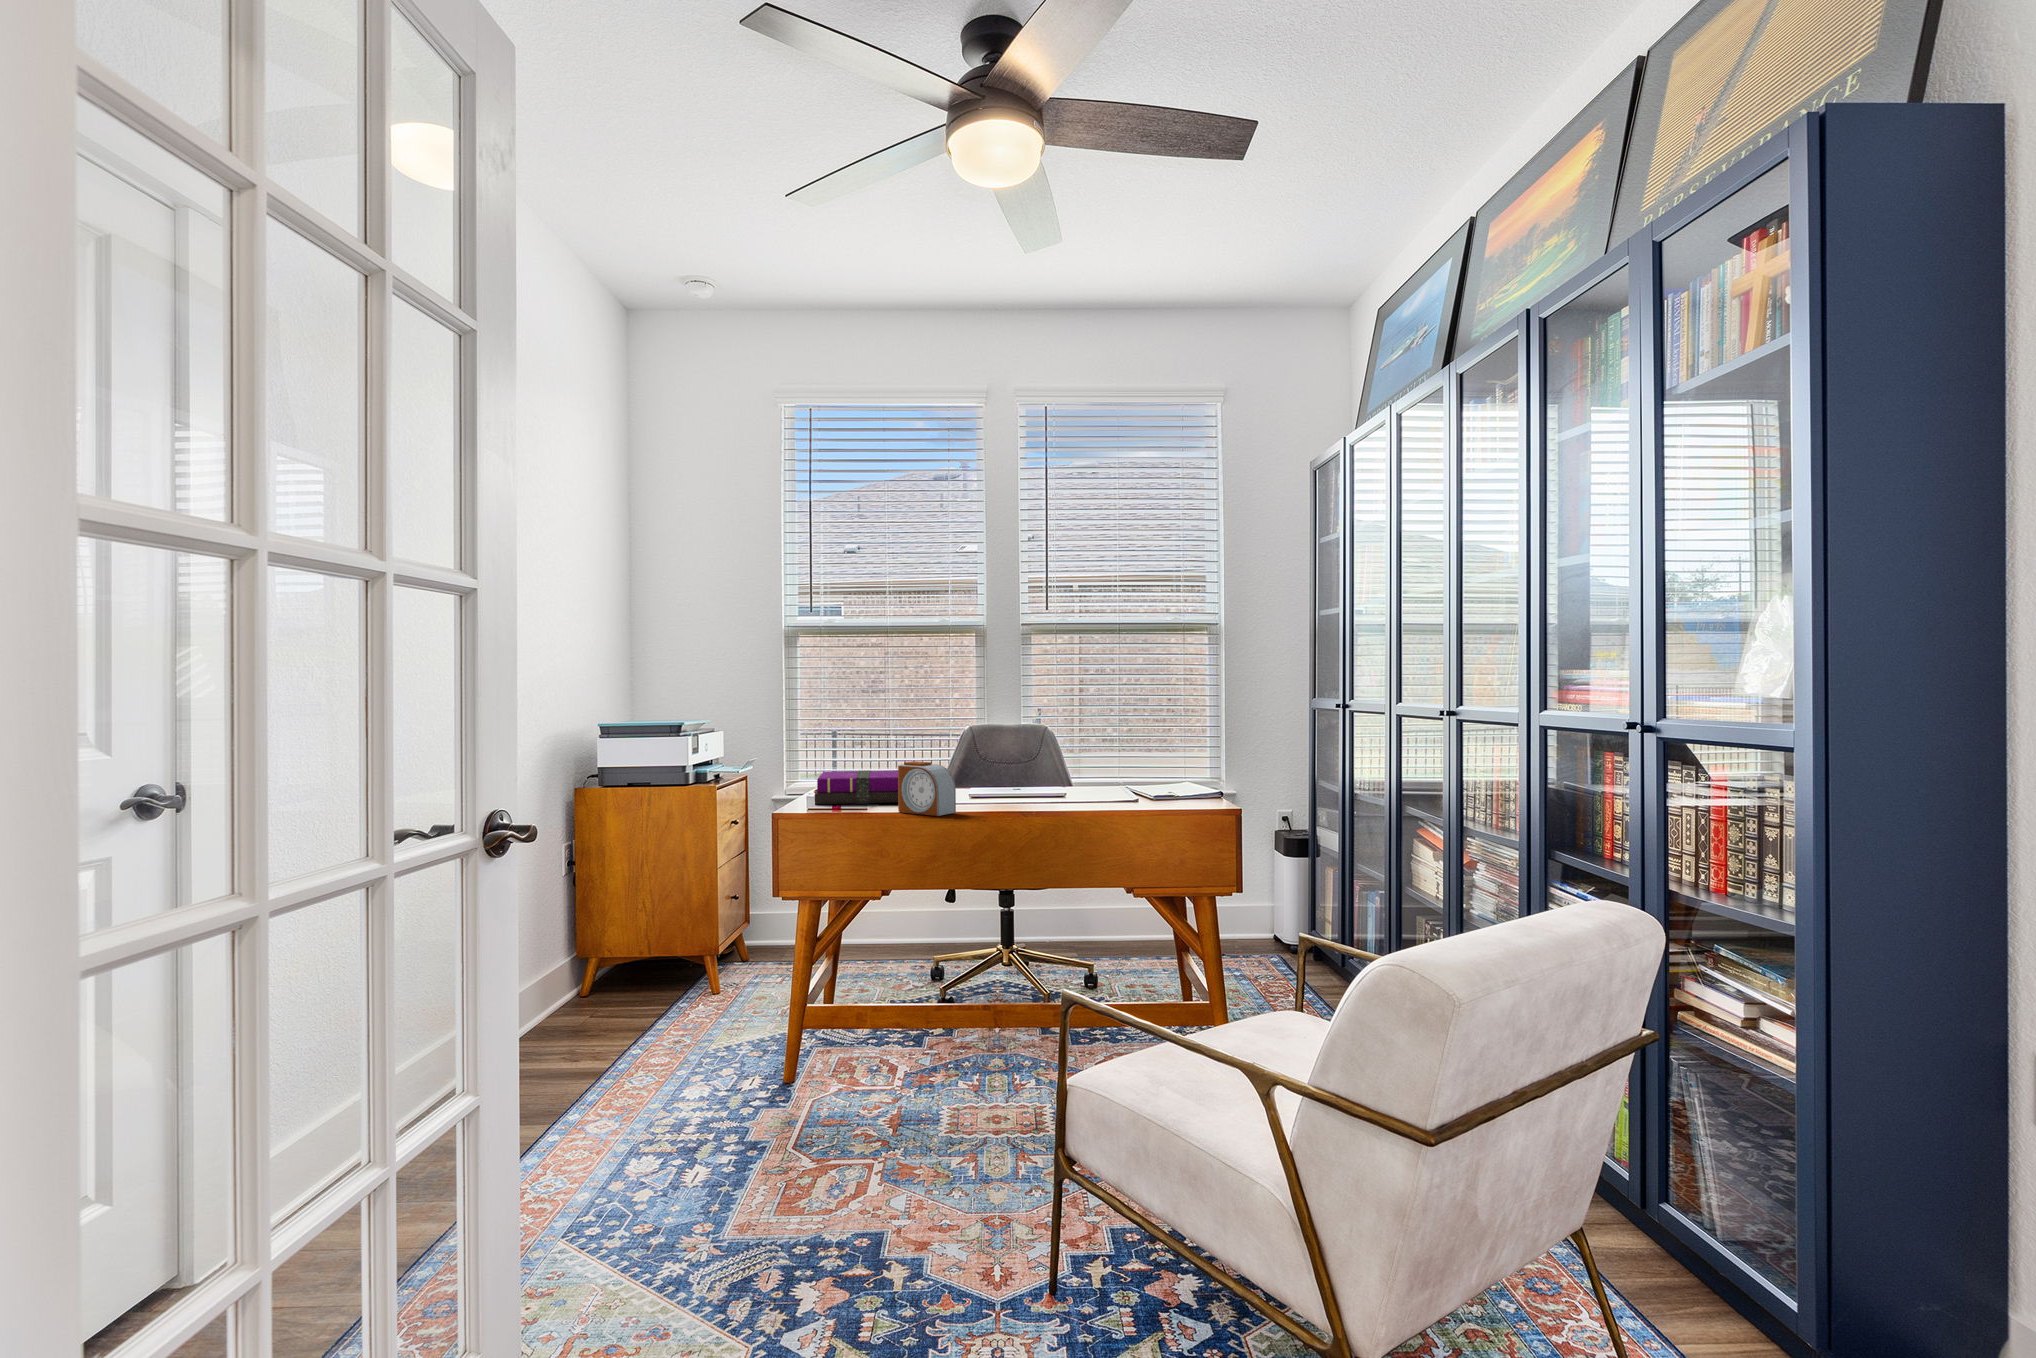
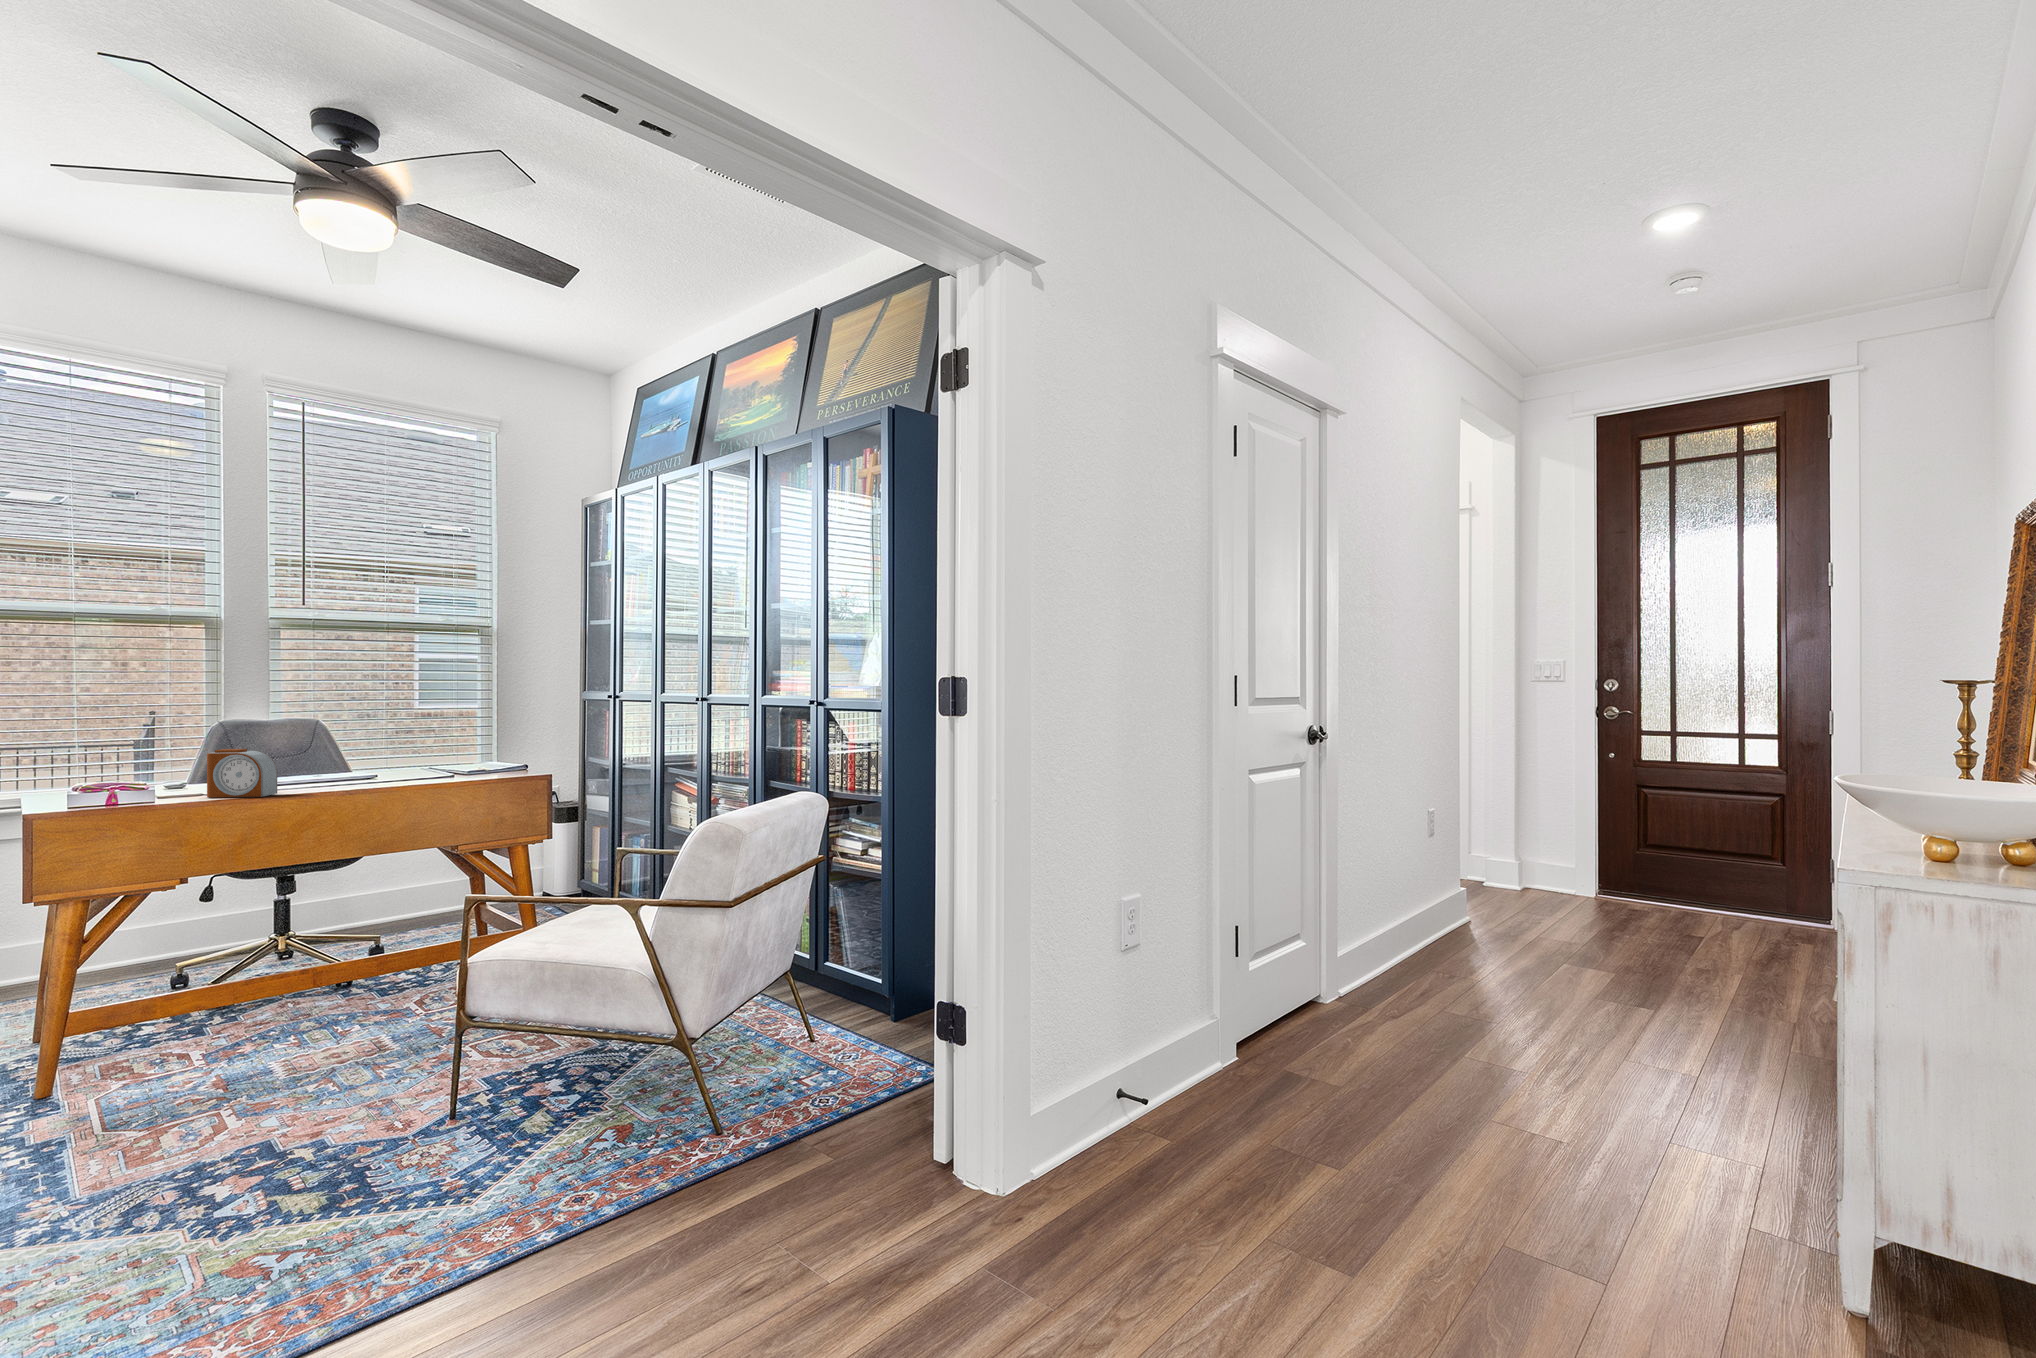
notebook: present [815,770,898,804] -> none [65,763,207,800]

